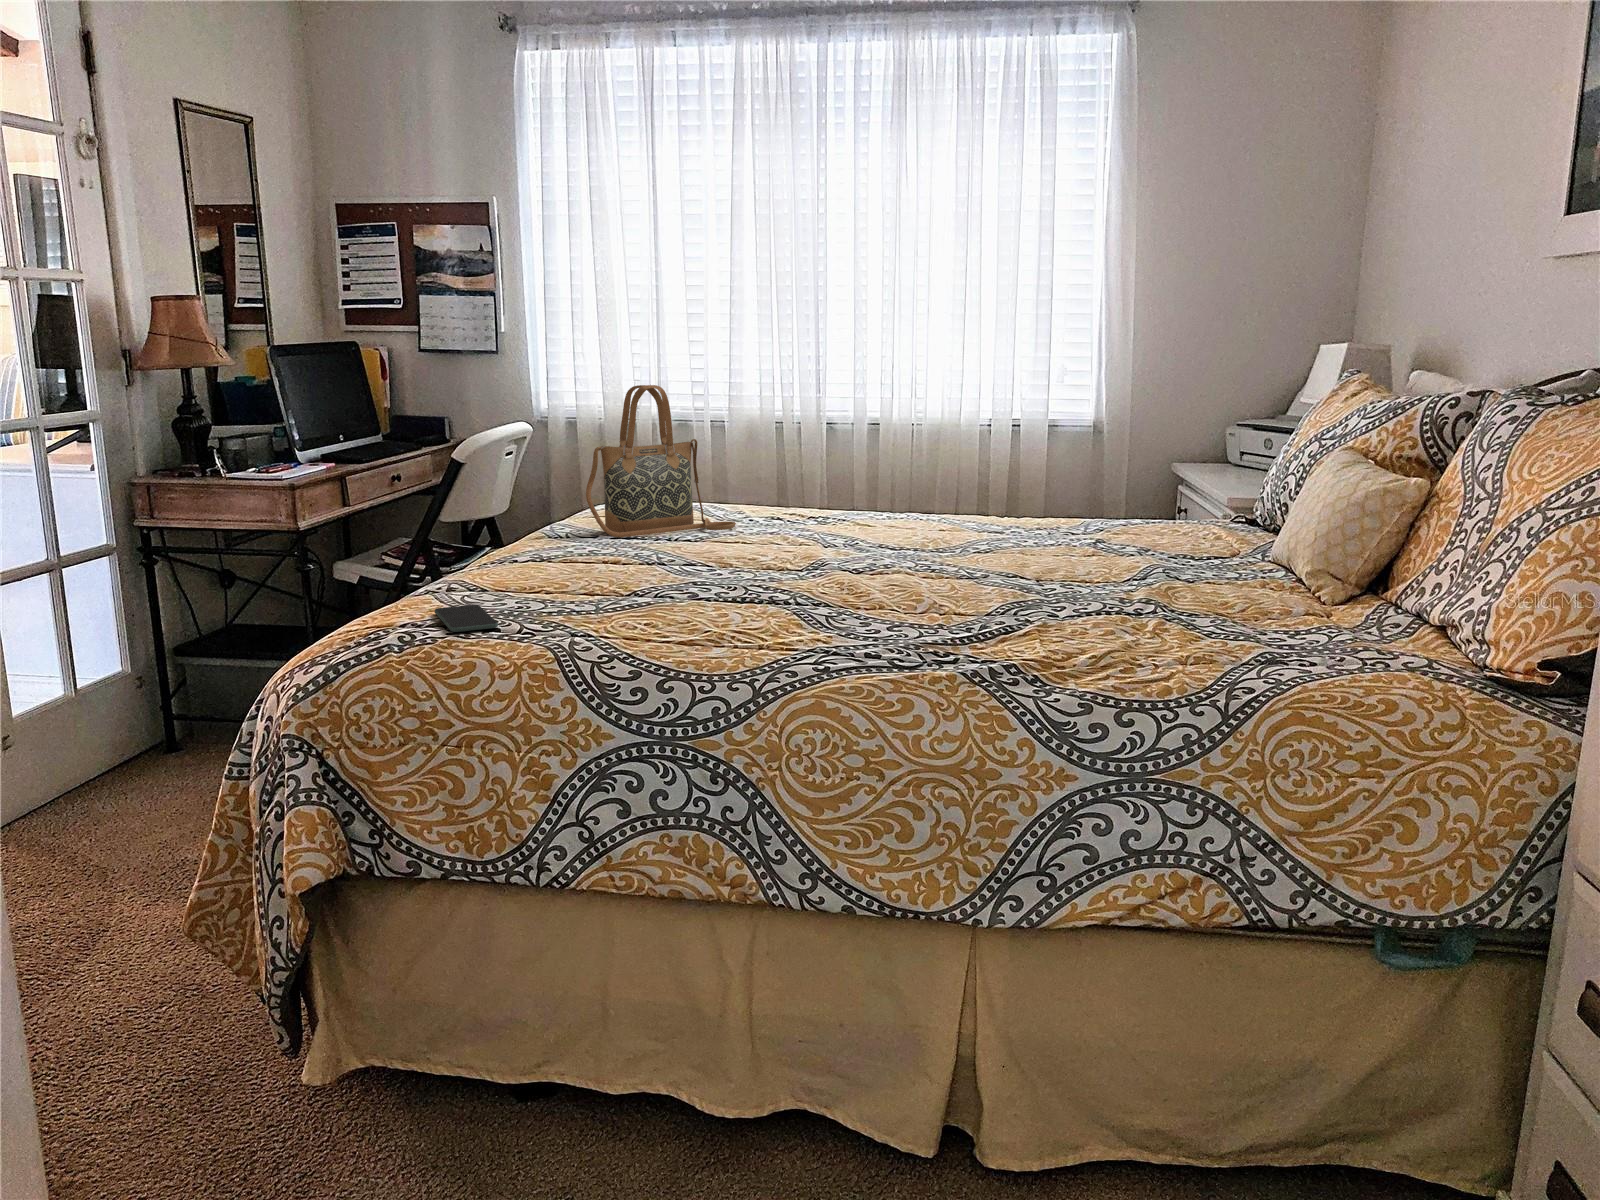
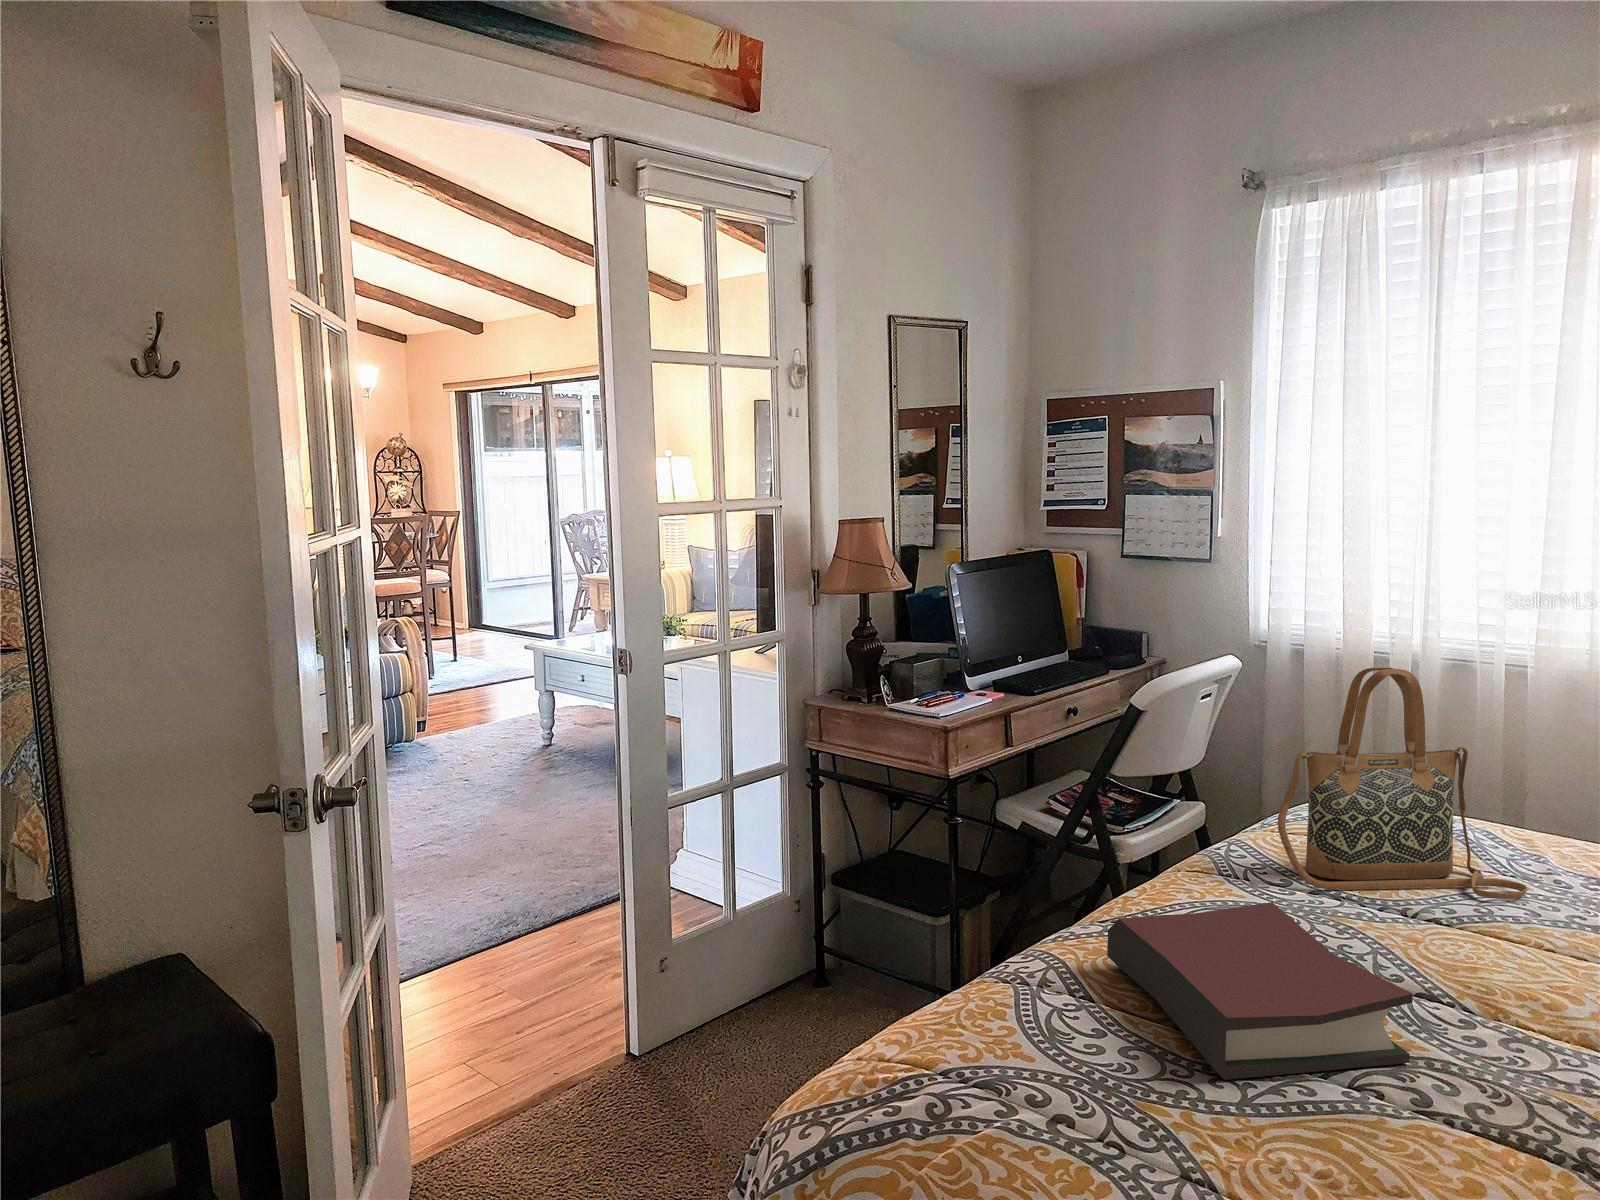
hardback book: none [490,527,683,603] -> present [1107,902,1413,1080]
smartphone: present [435,605,498,632] -> none [999,1039,1072,1121]

